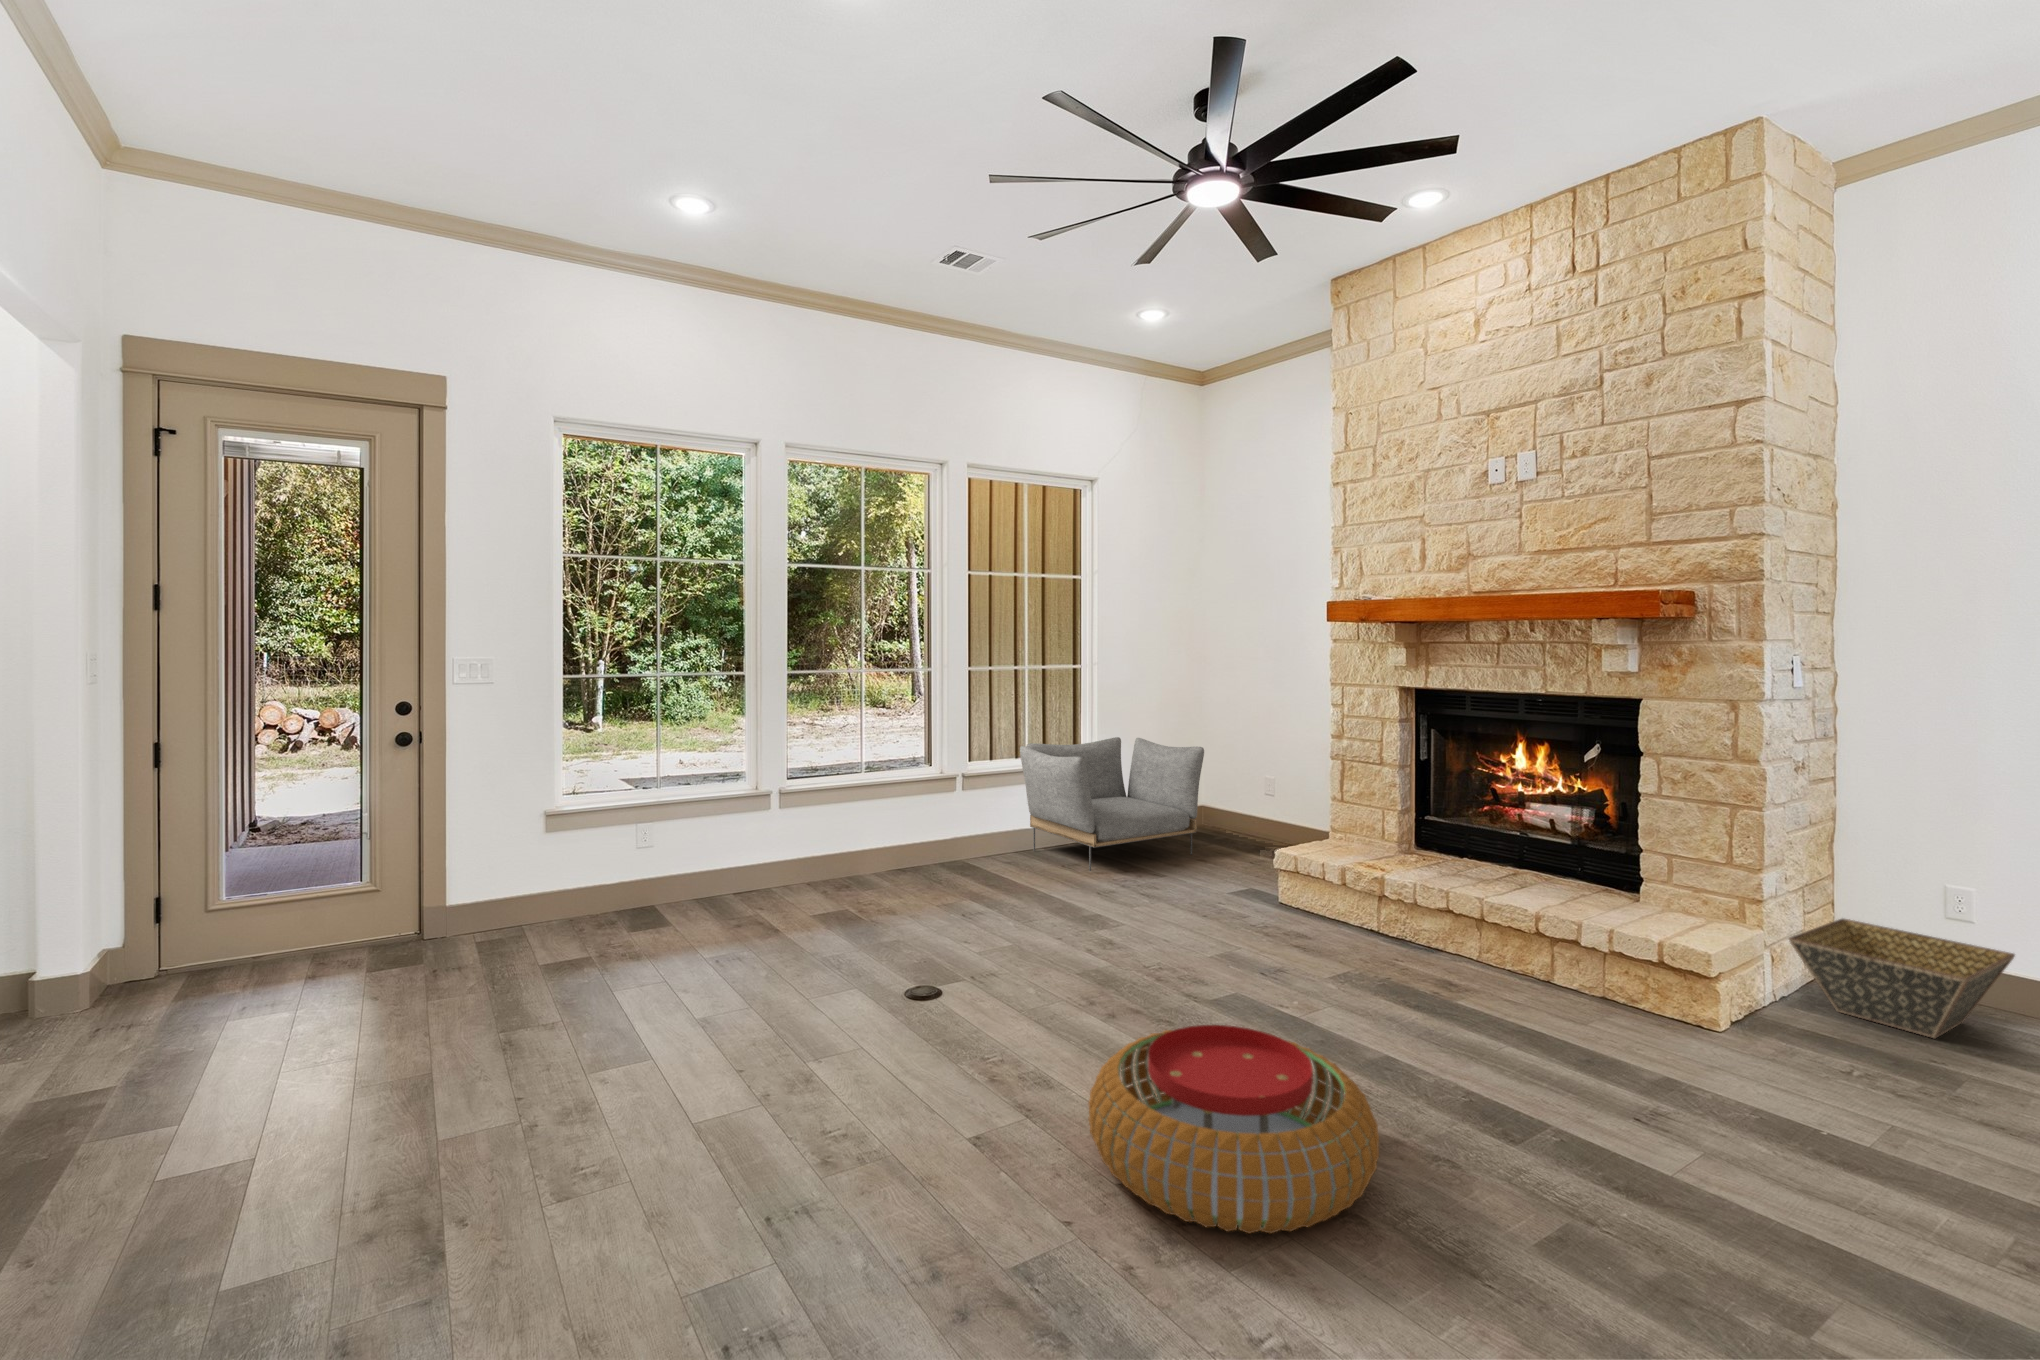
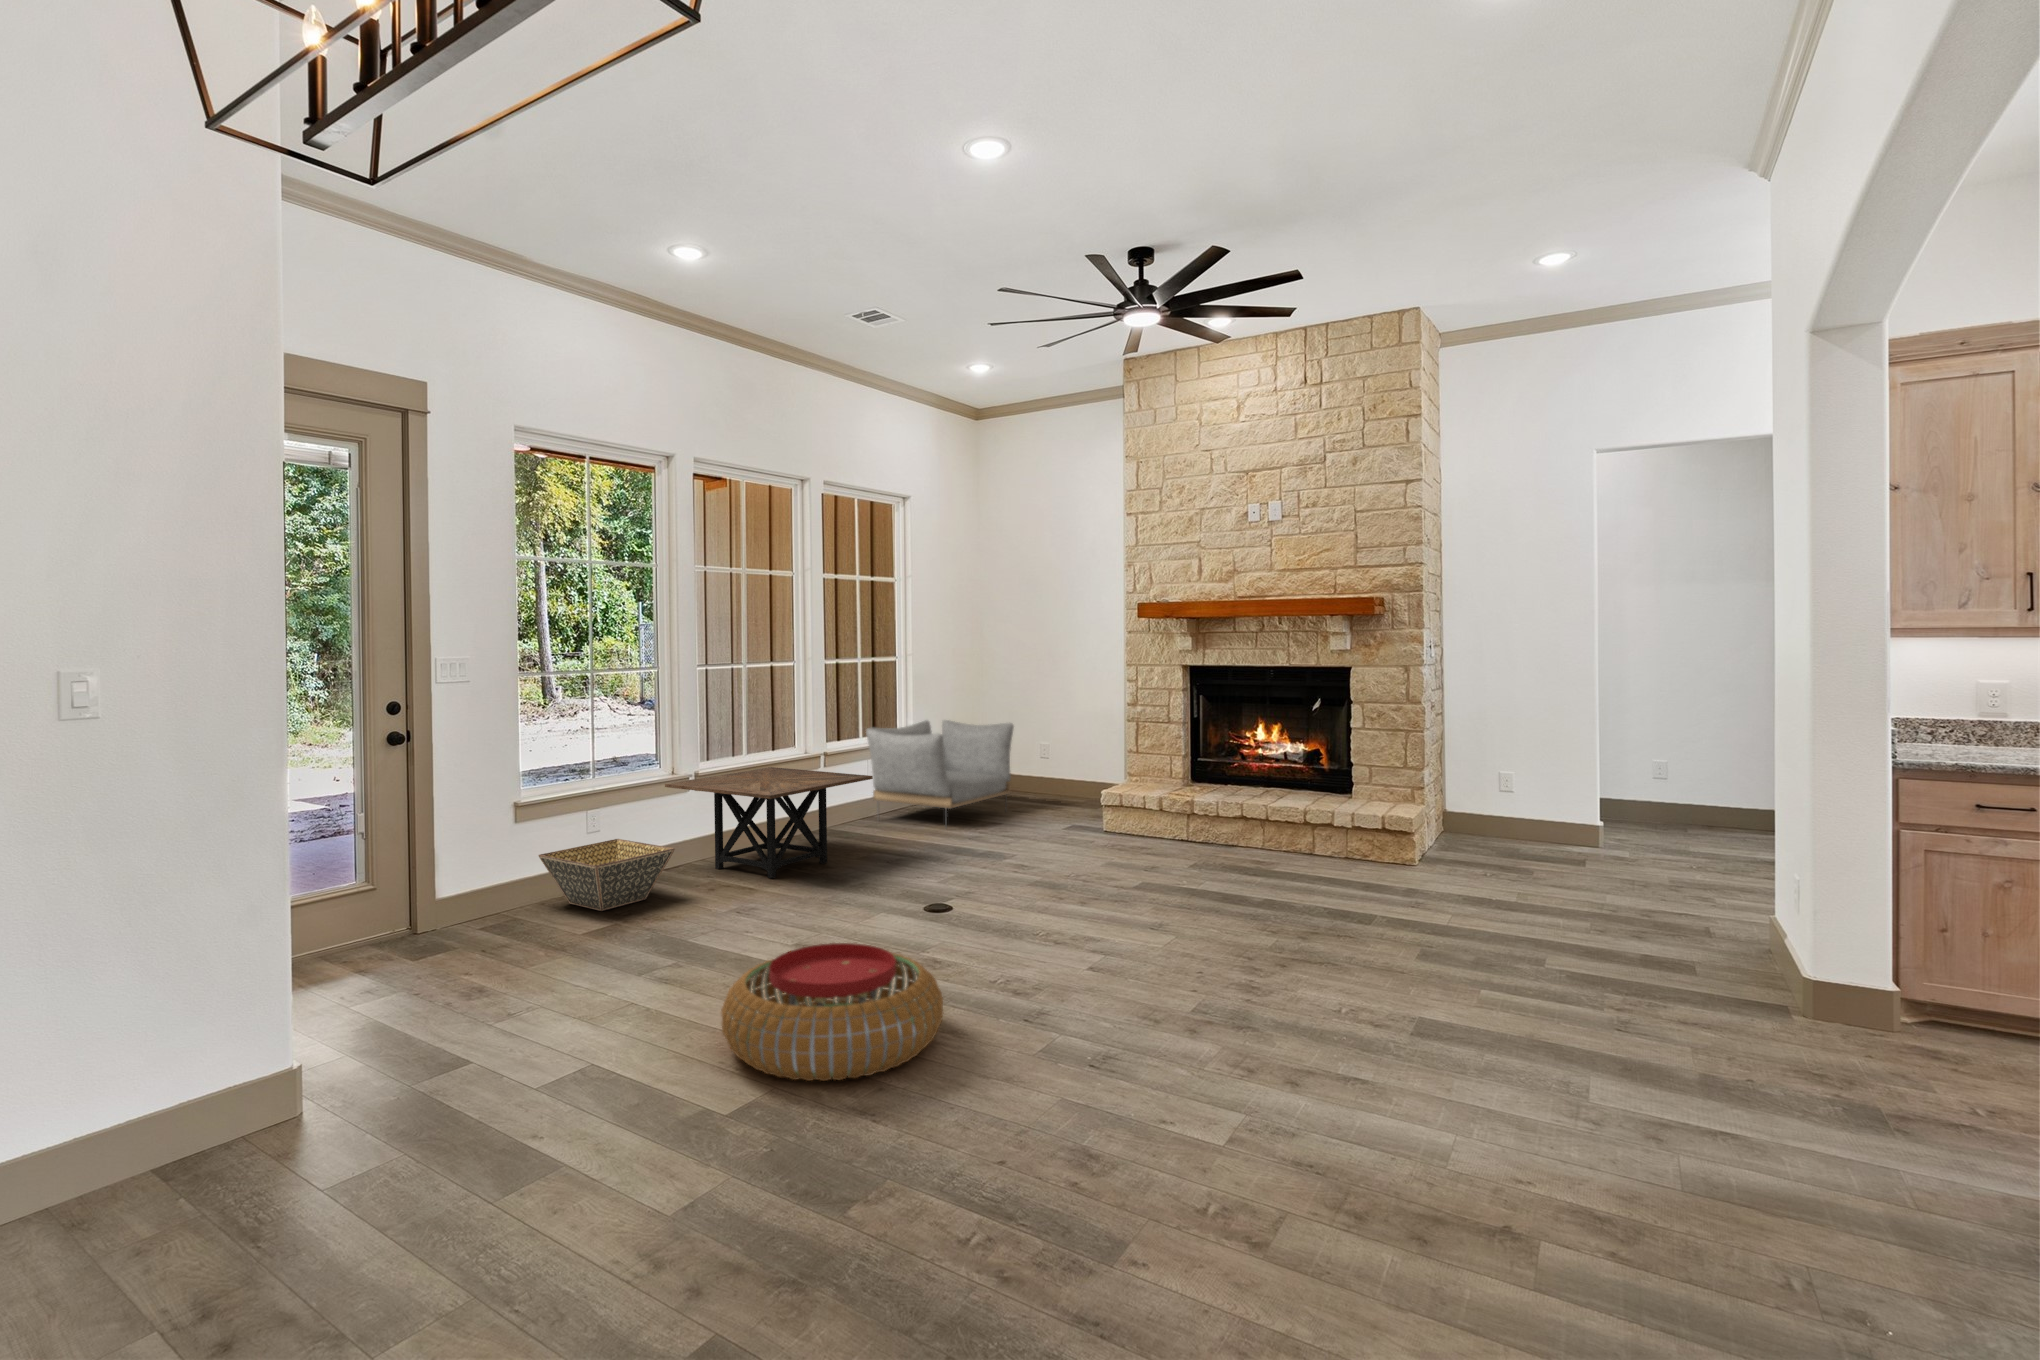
side table: none [740,783,955,916] -> present [665,767,873,878]
basket: present [1789,919,2015,1038] -> present [538,839,675,911]
pouf: present [1088,1025,1379,1234] -> present [721,943,943,1081]

